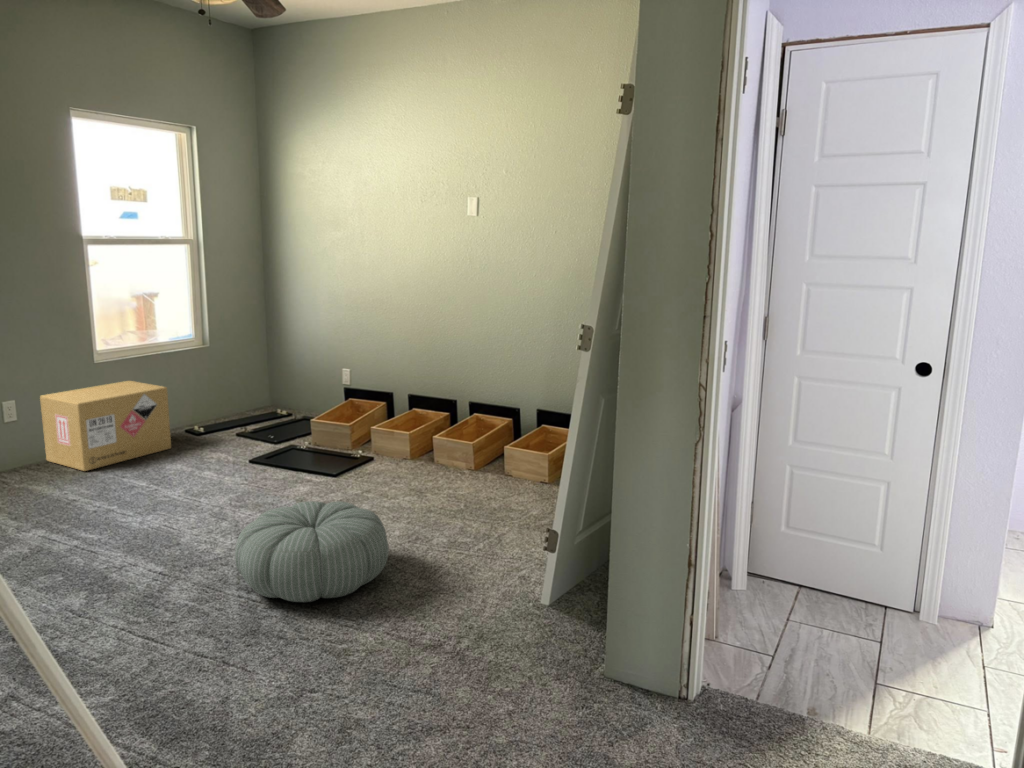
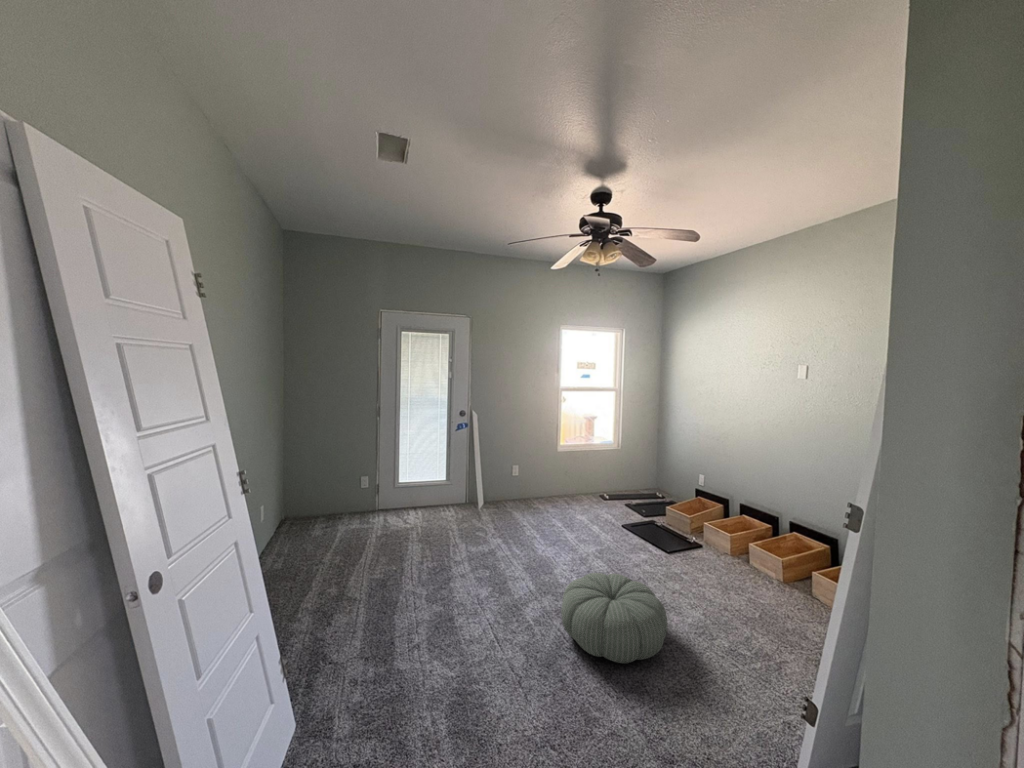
cardboard box: present [40,381,171,471] -> none [530,463,588,508]

